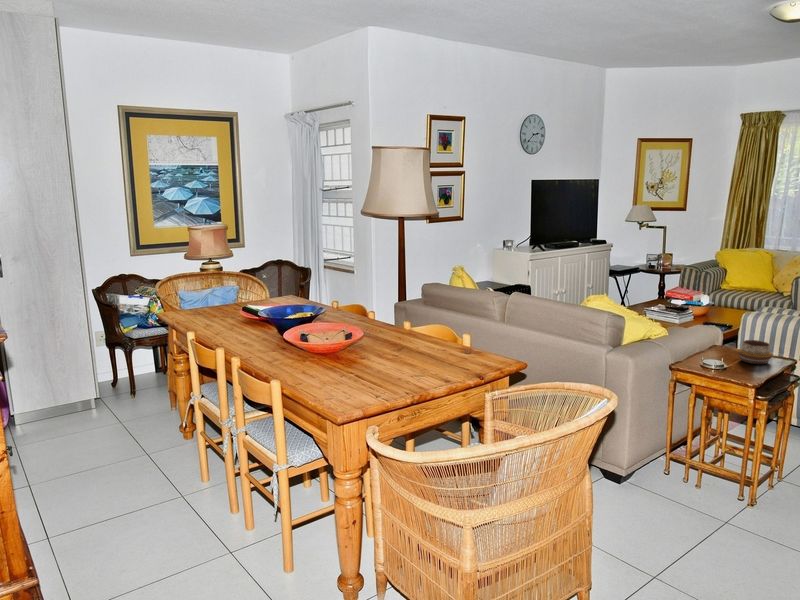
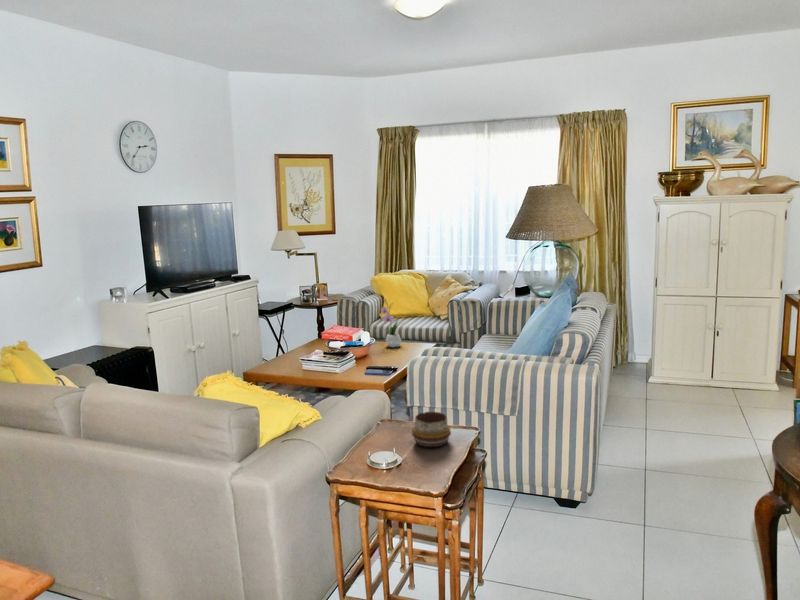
flower arrangement: none [722,267,744,310] -> present [381,299,401,347]

